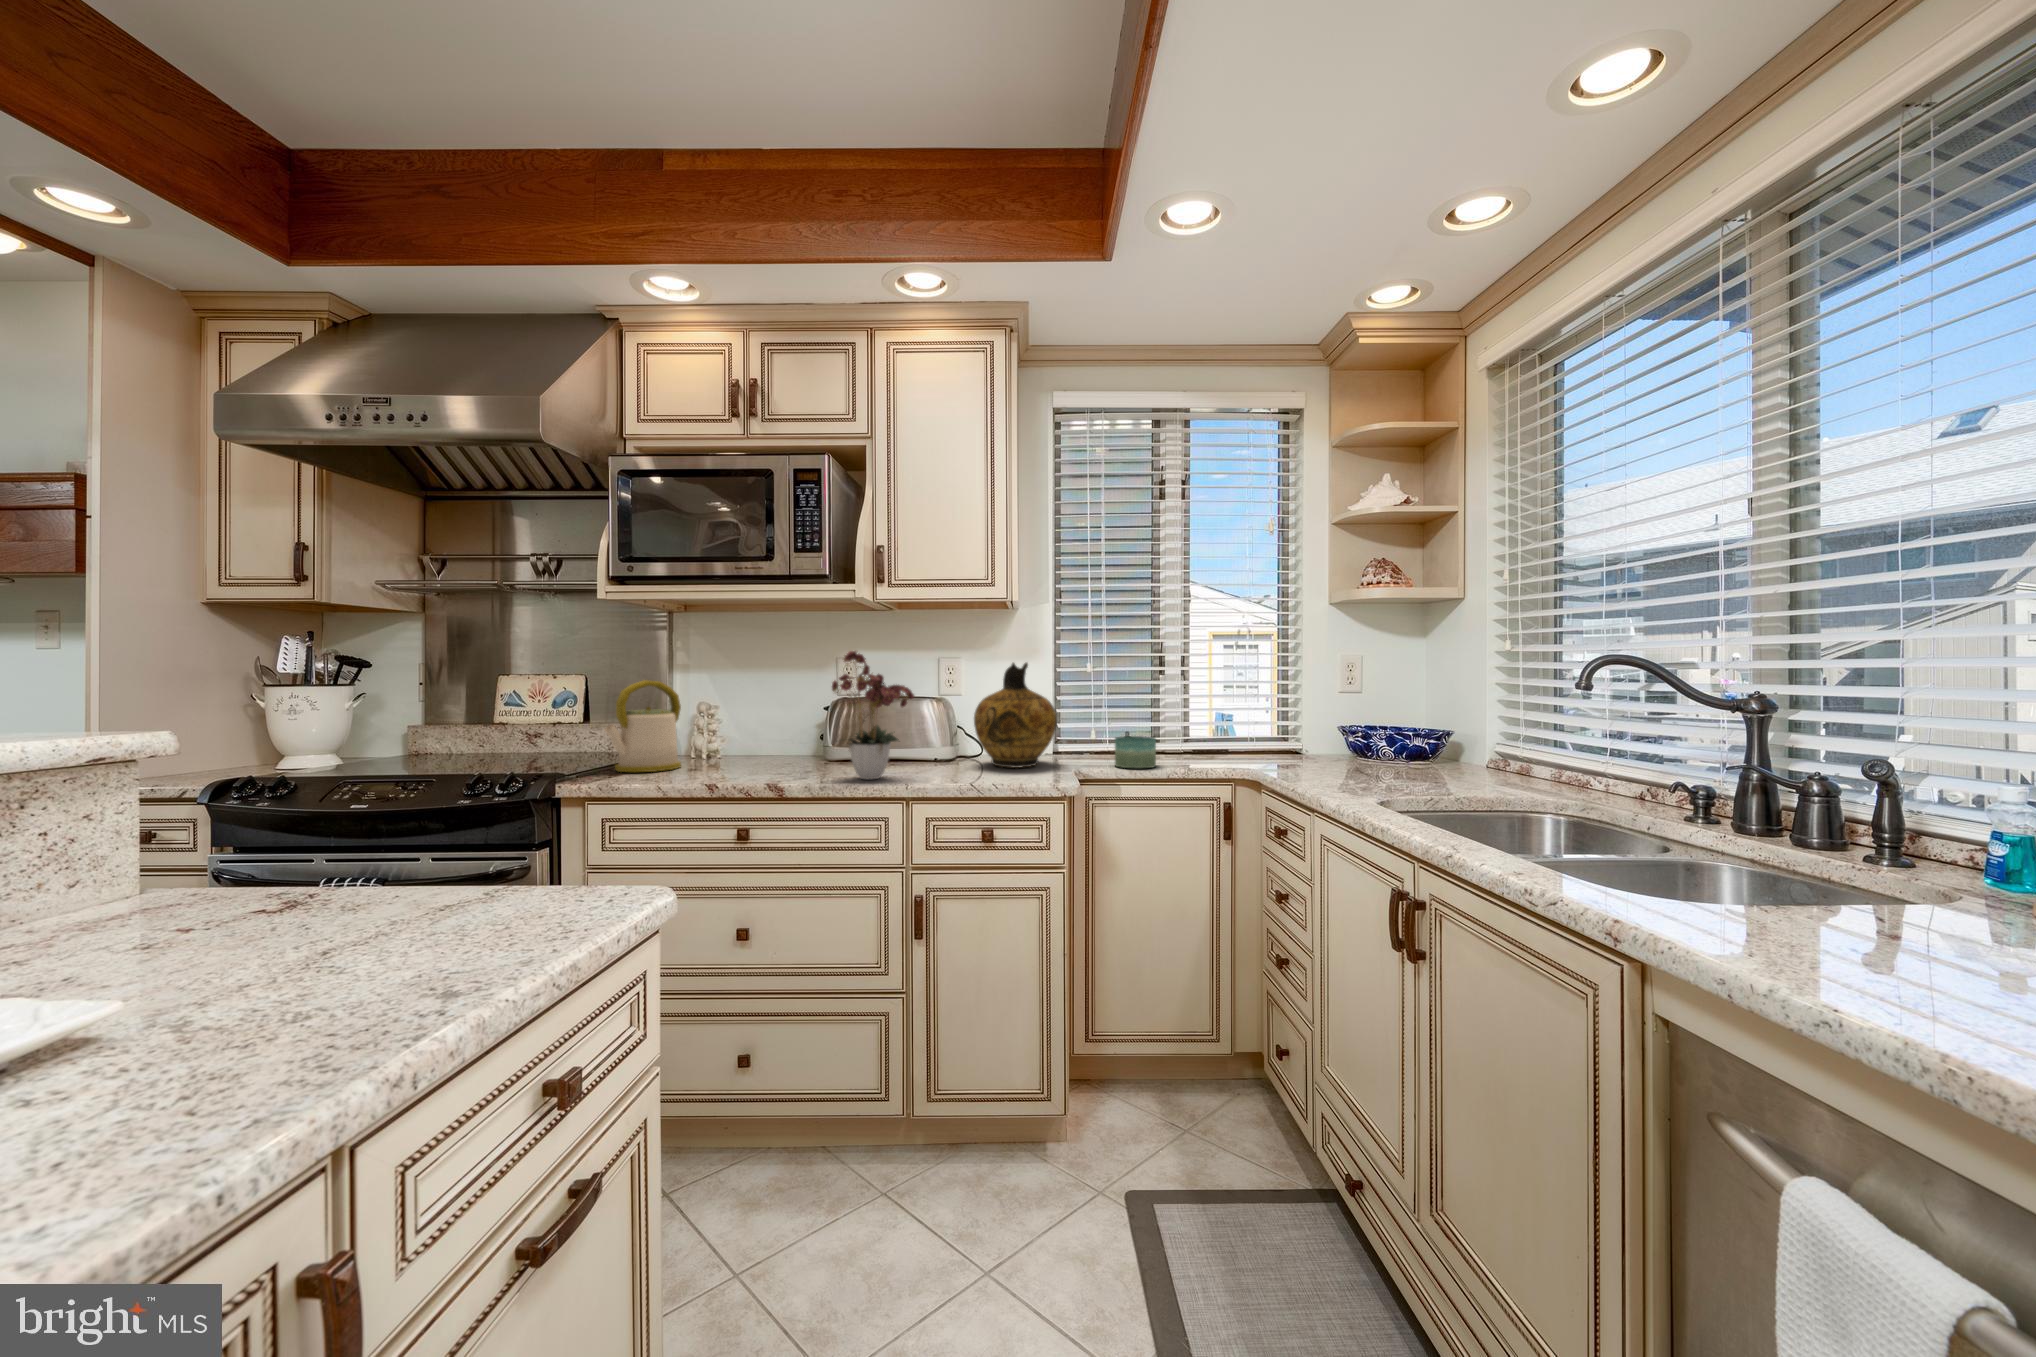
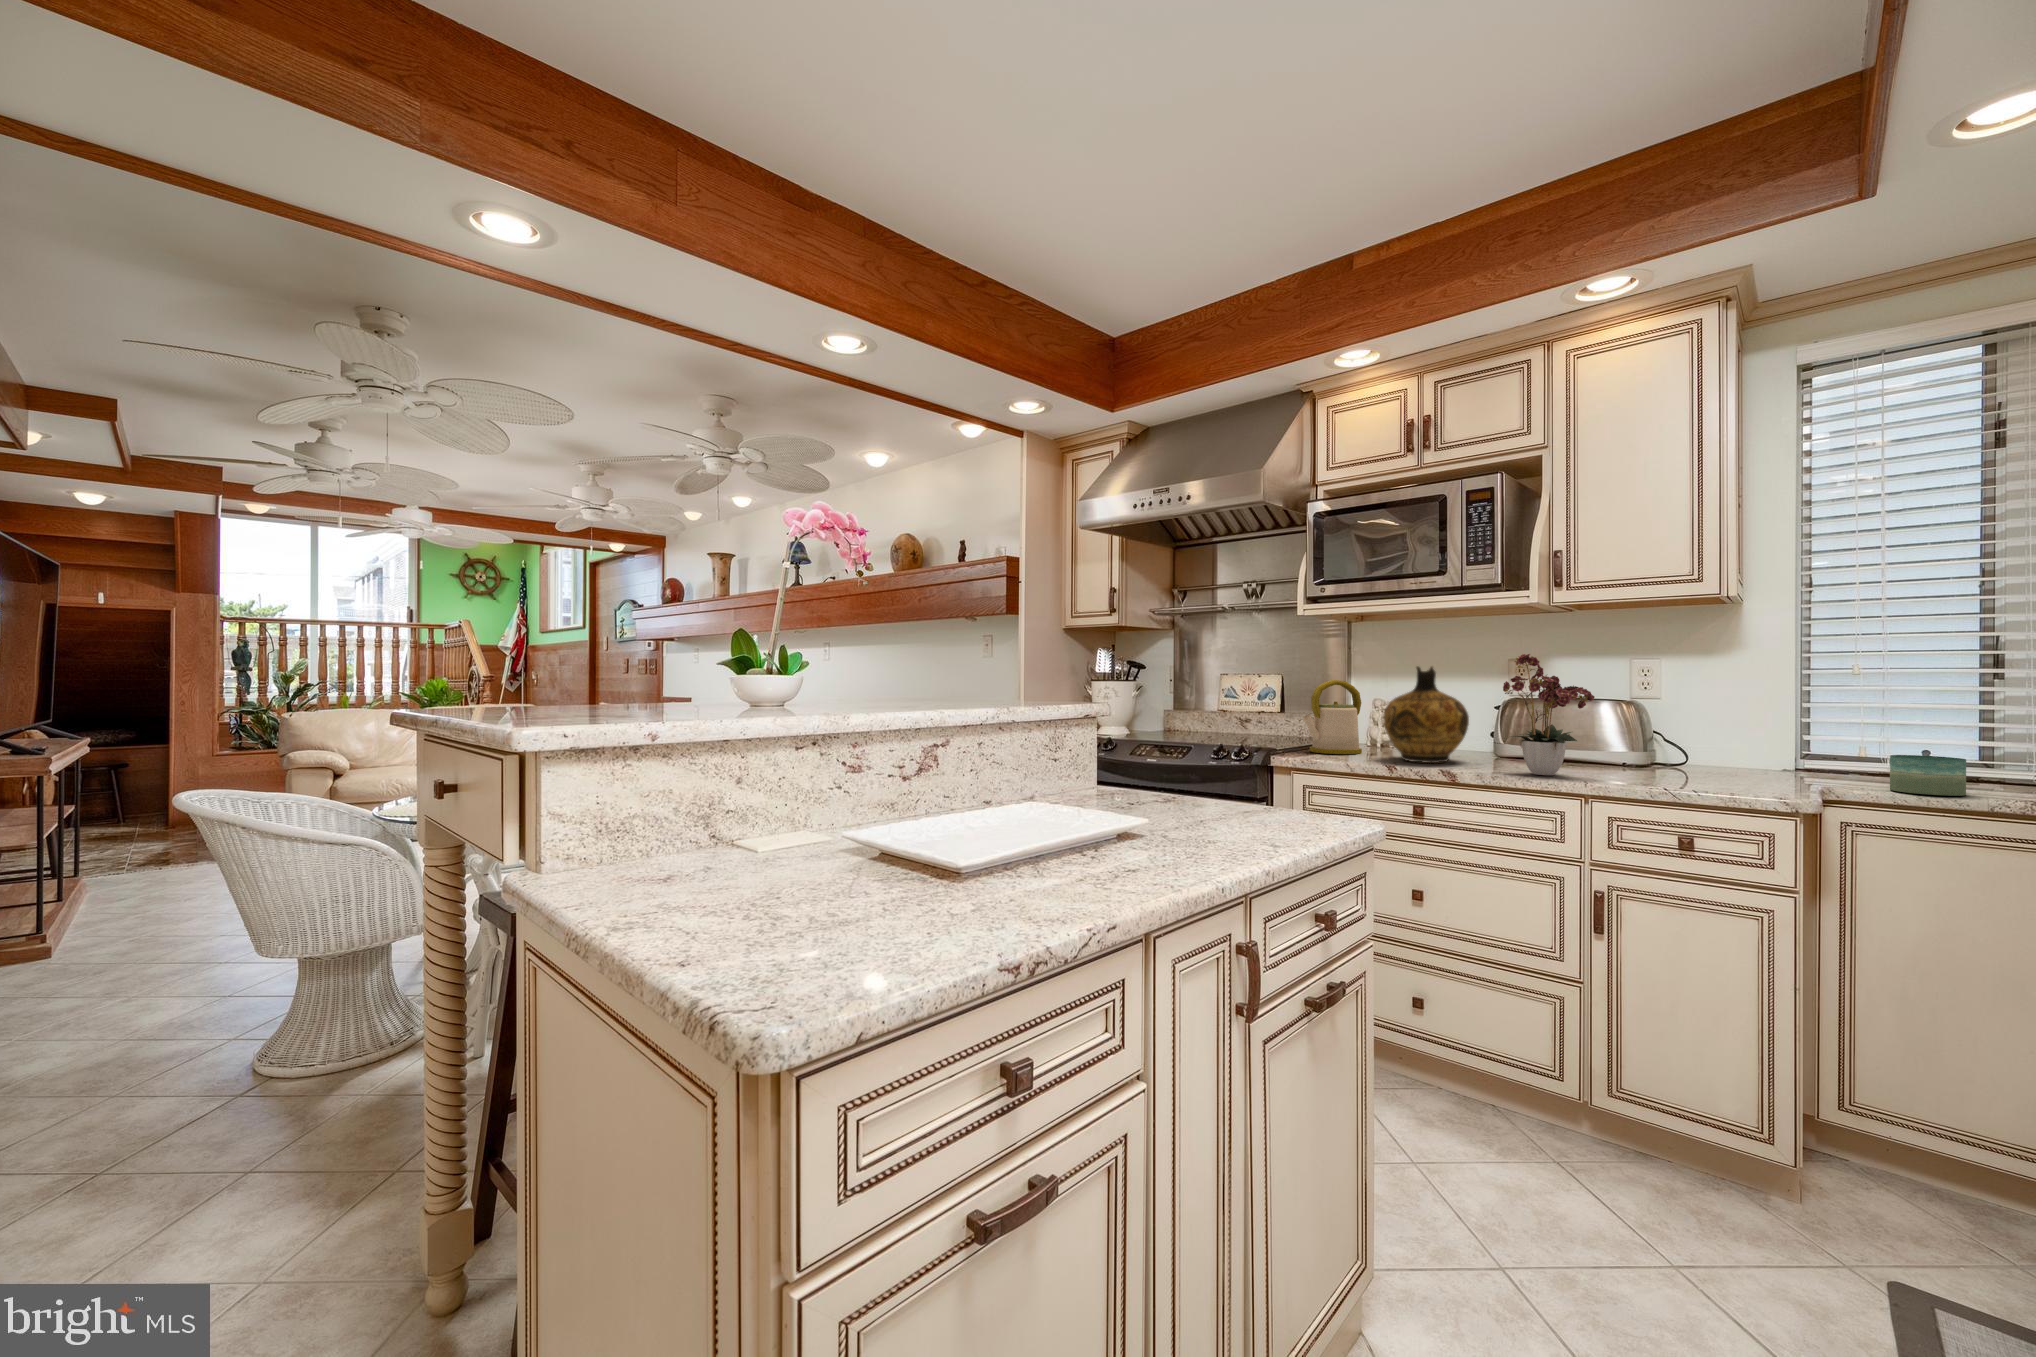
ceramic jug: present [974,663,1057,768] -> present [1383,666,1469,763]

